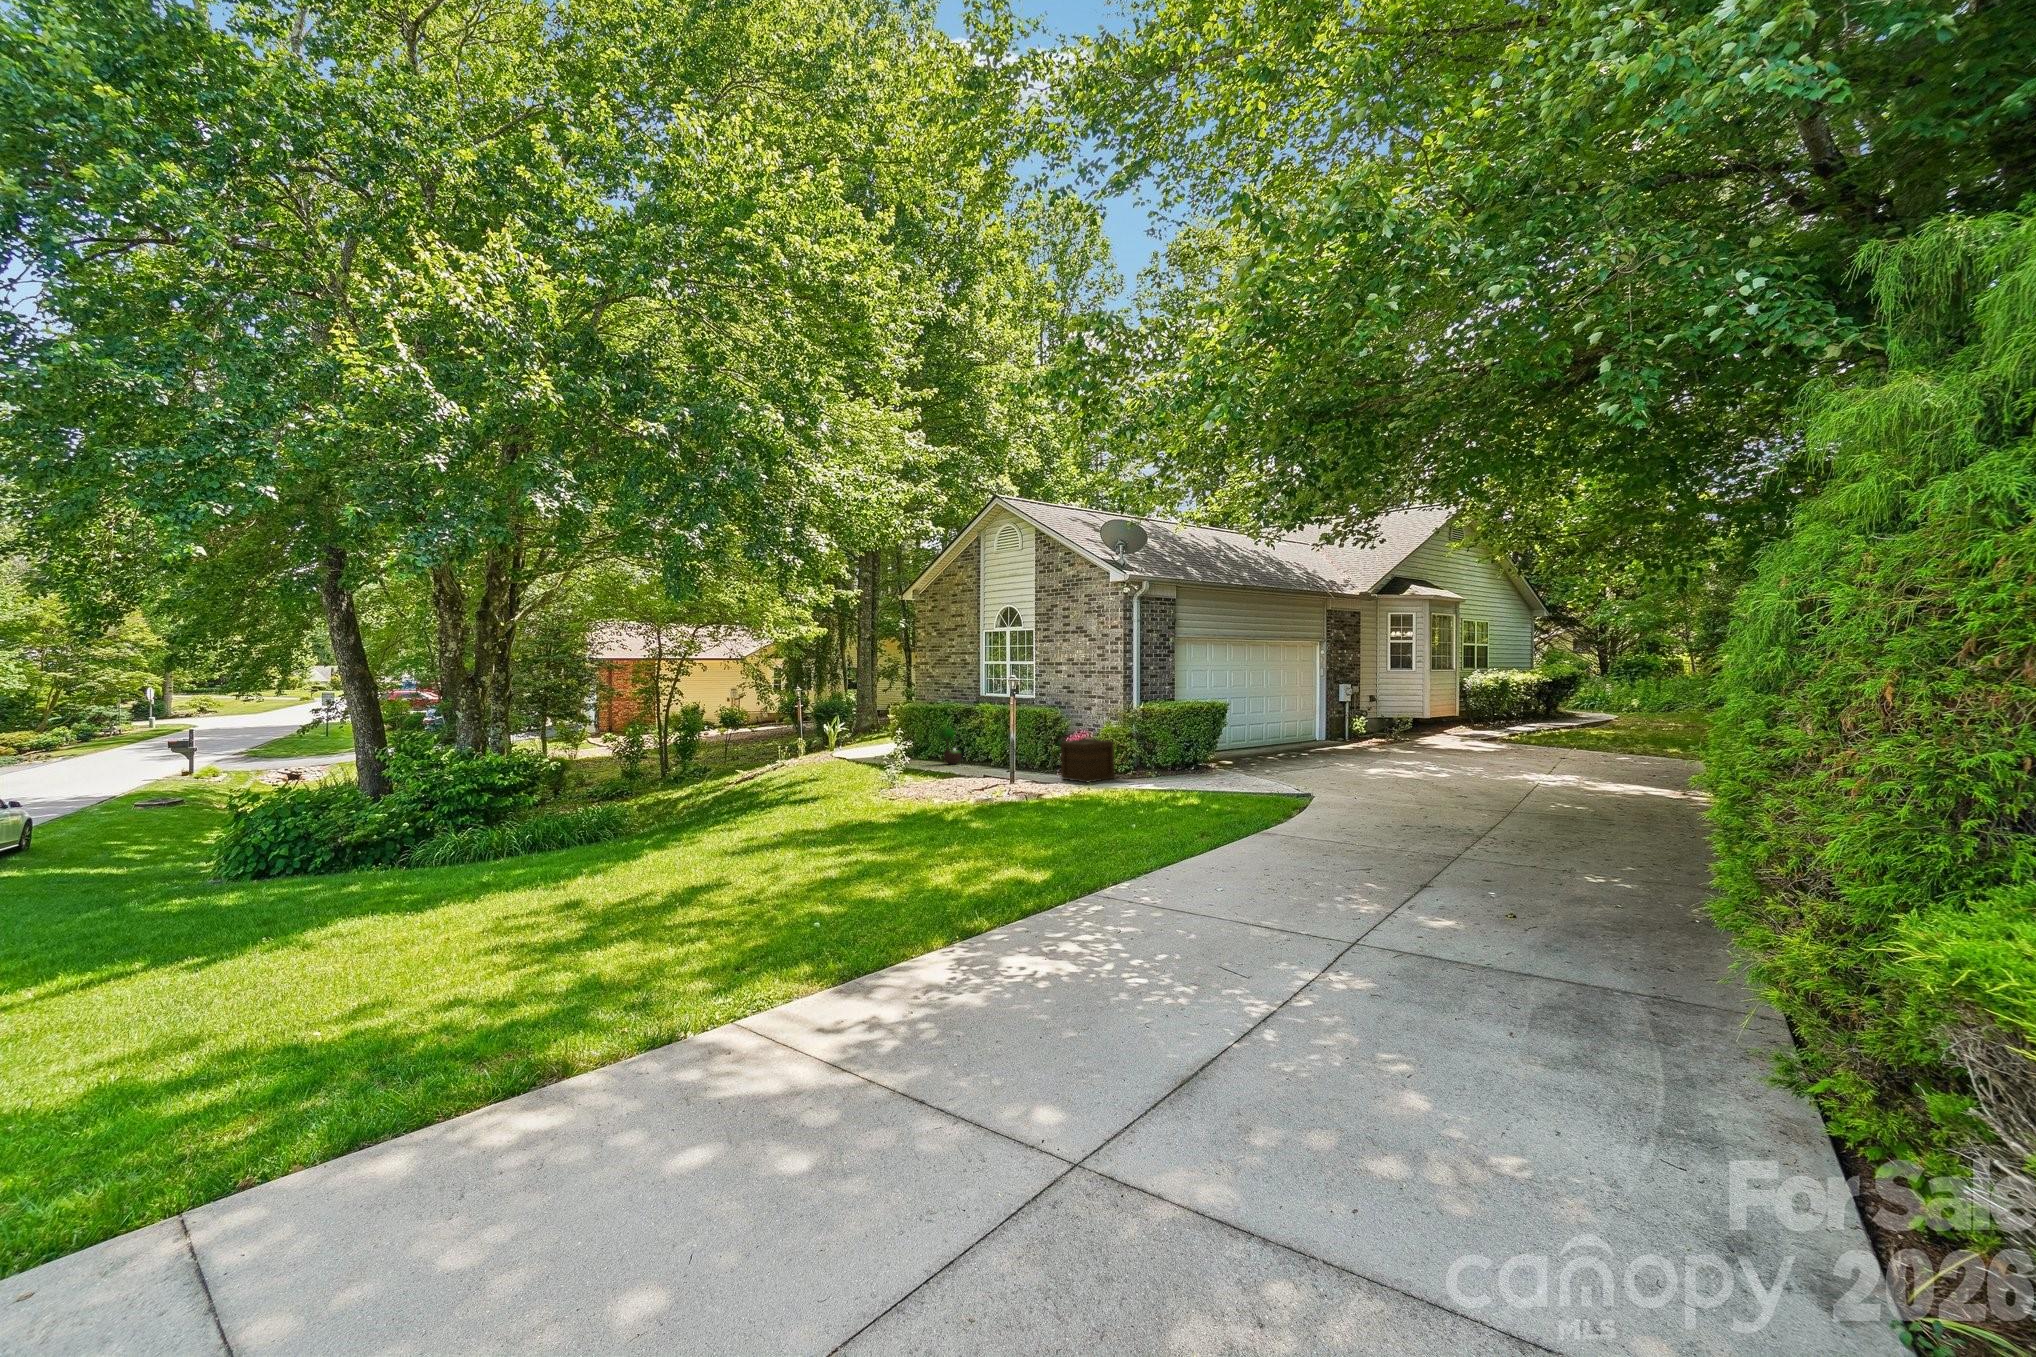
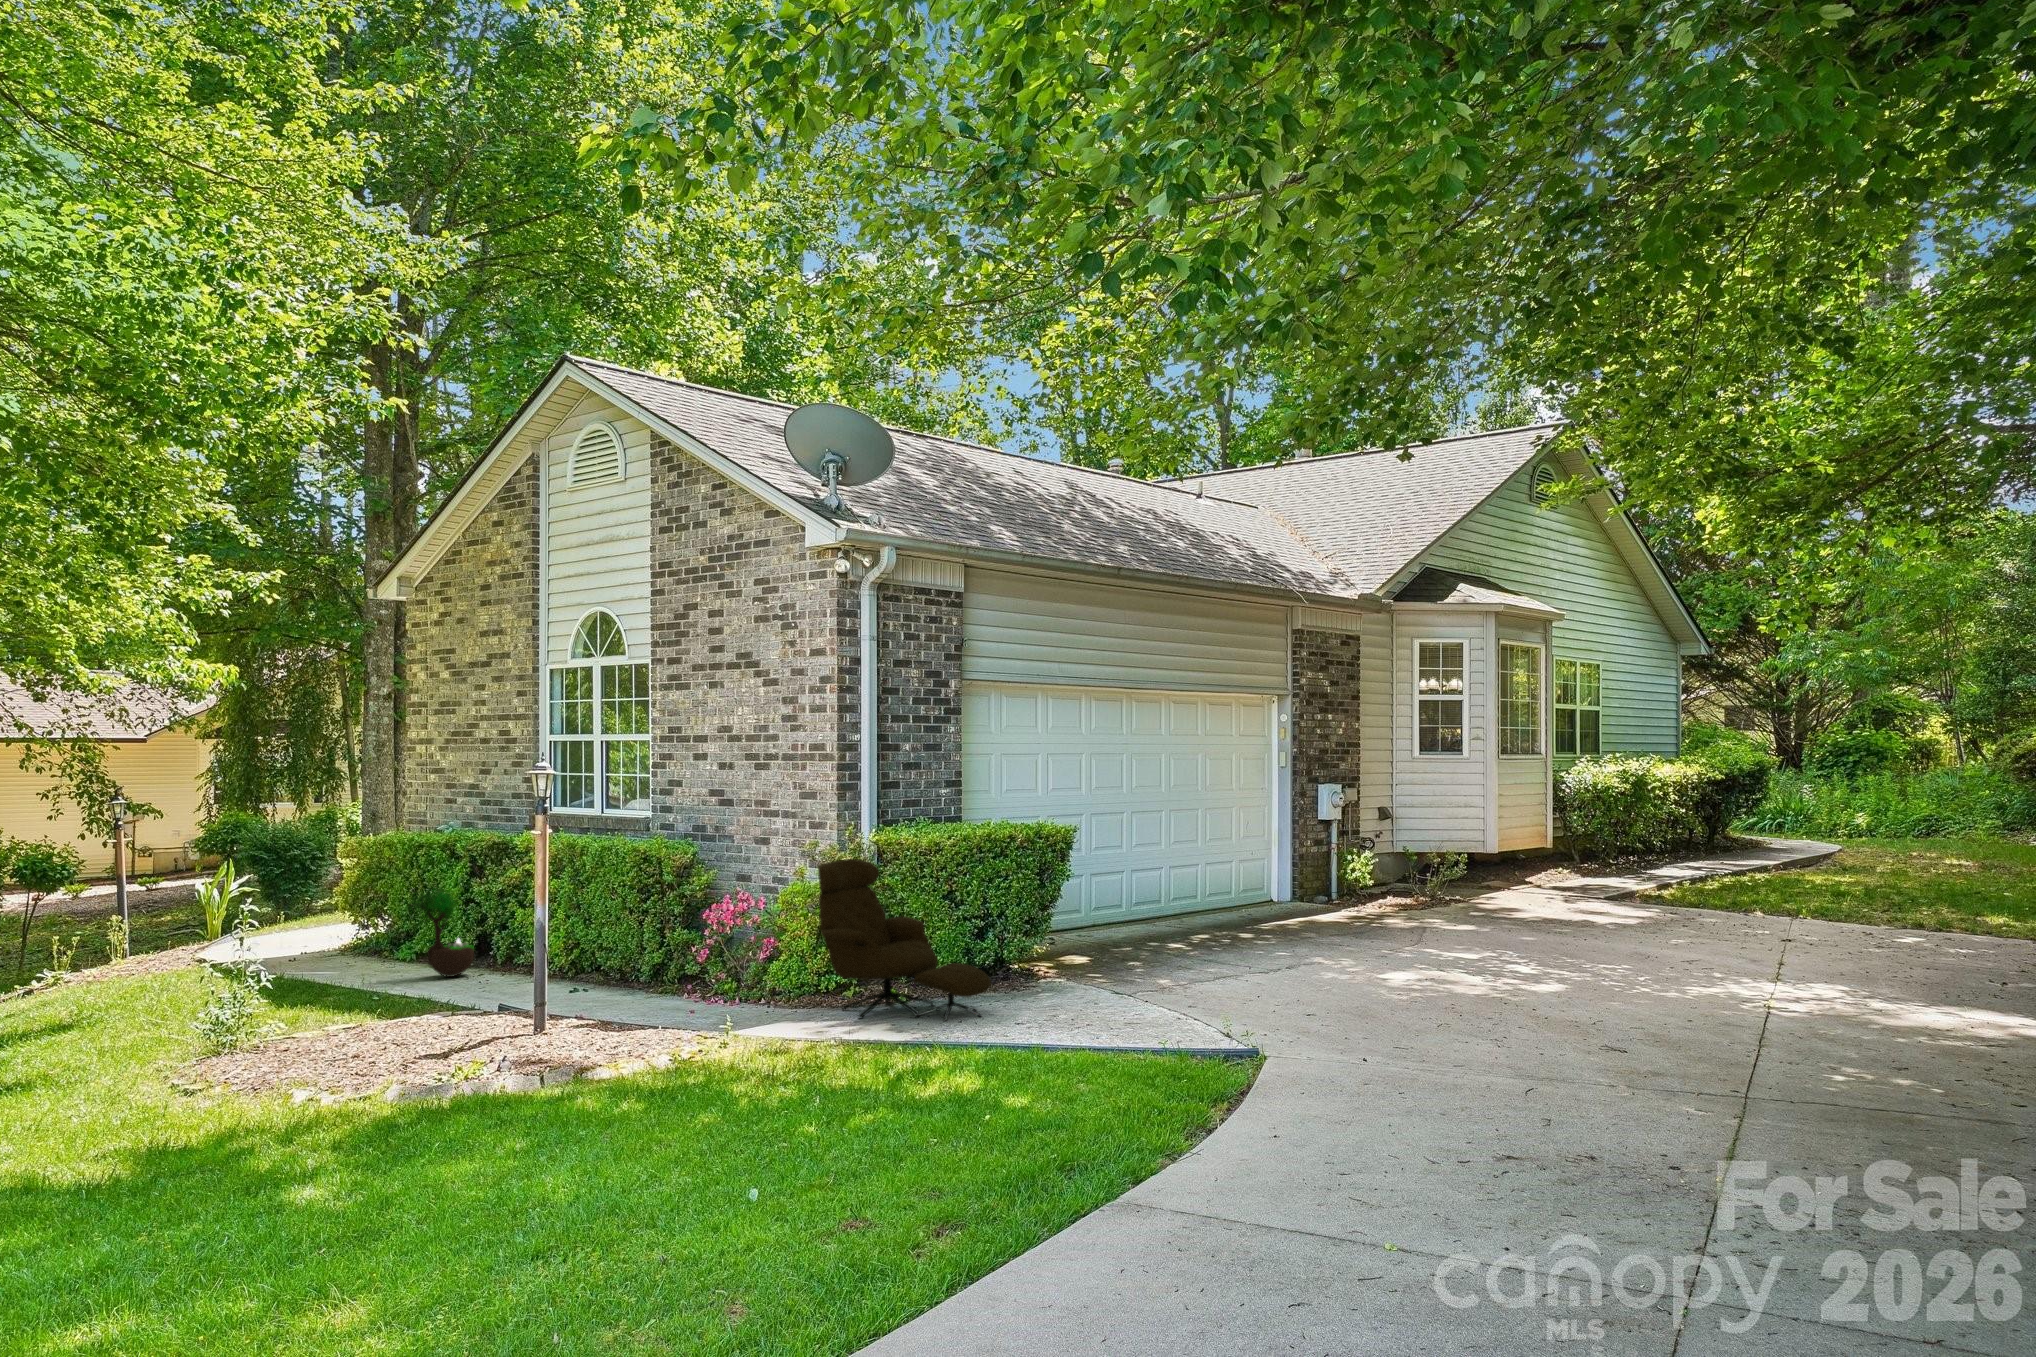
lounge chair: none [1122,716,1197,784] -> present [818,859,991,1021]
wooden crate: present [1060,739,1115,783] -> none [672,914,804,1023]

